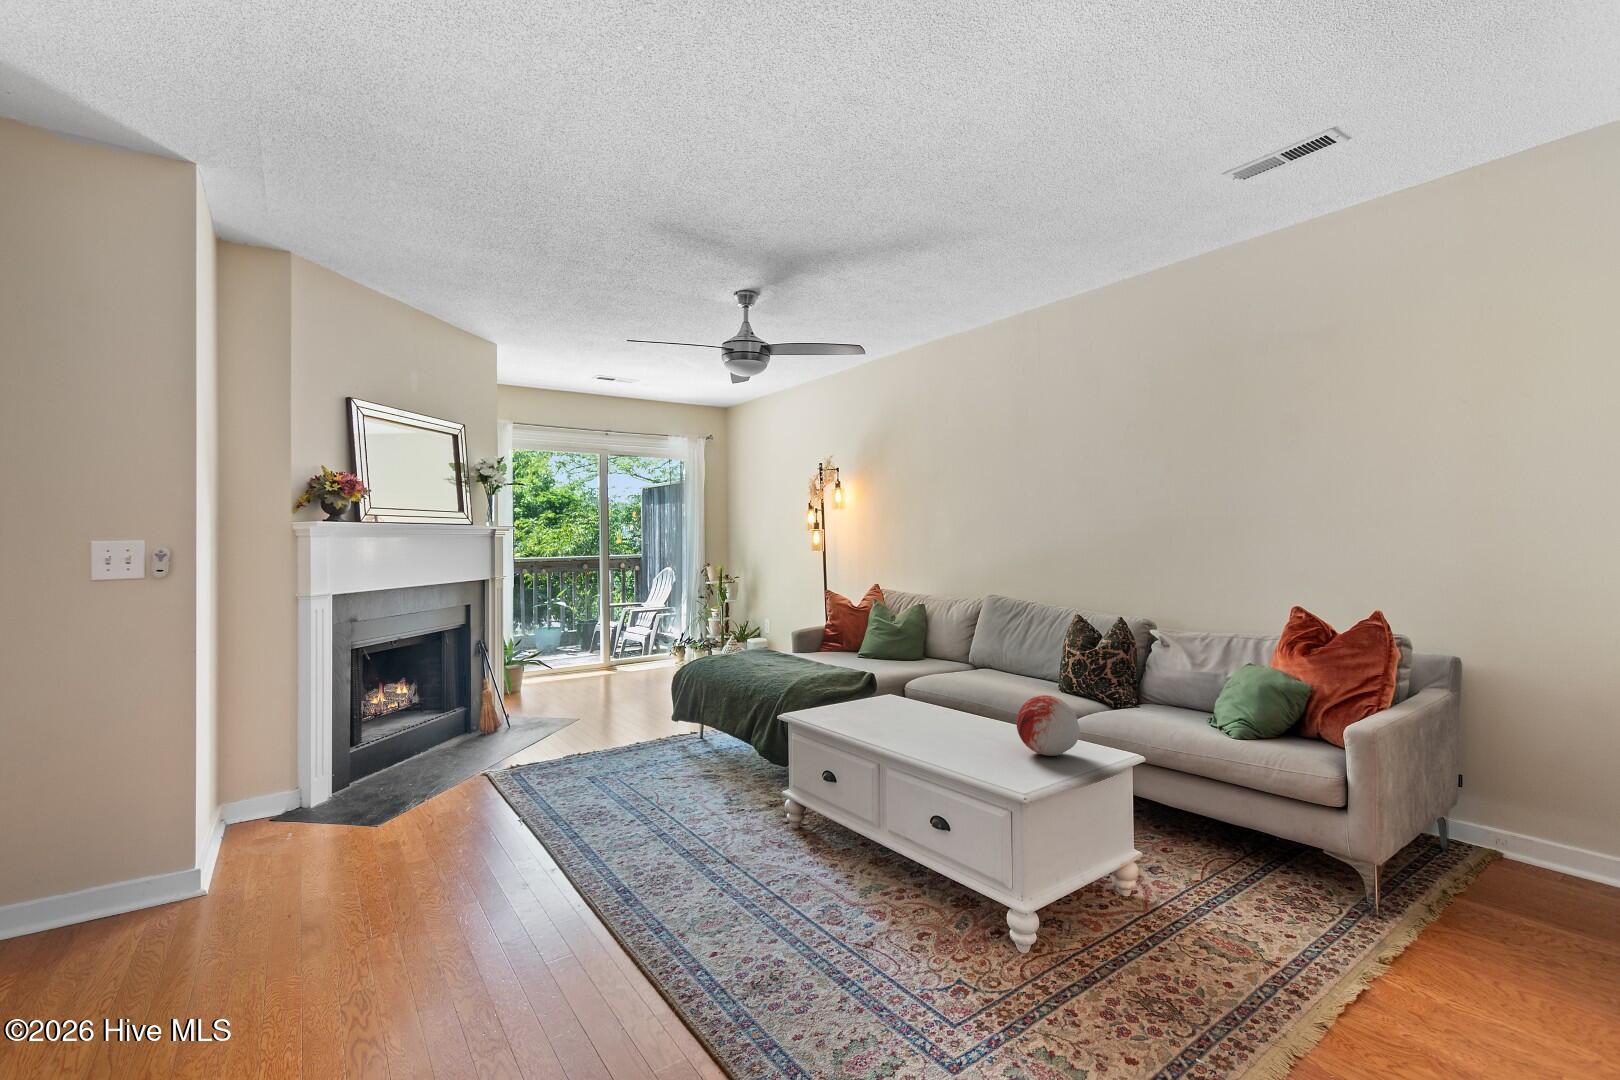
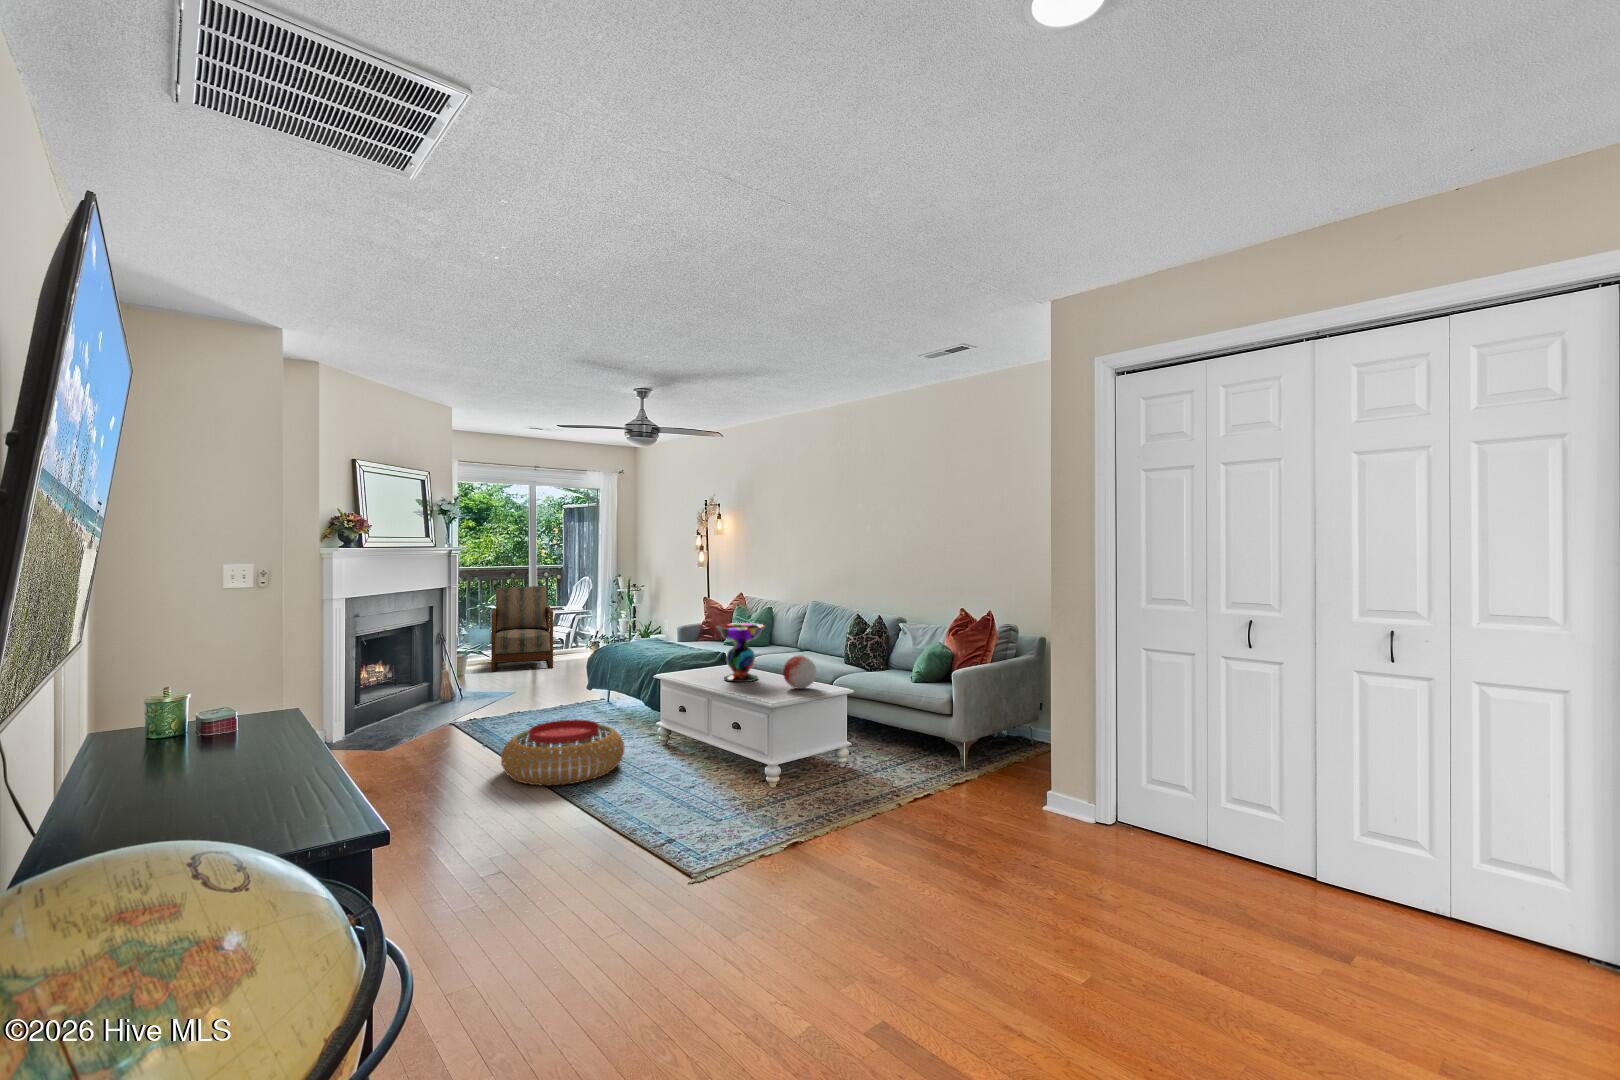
armchair: none [554,577,631,686] -> present [491,586,553,671]
decorative bowl: none [884,634,968,735] -> present [717,623,765,682]
pouf: none [537,794,742,931] -> present [501,719,624,786]

